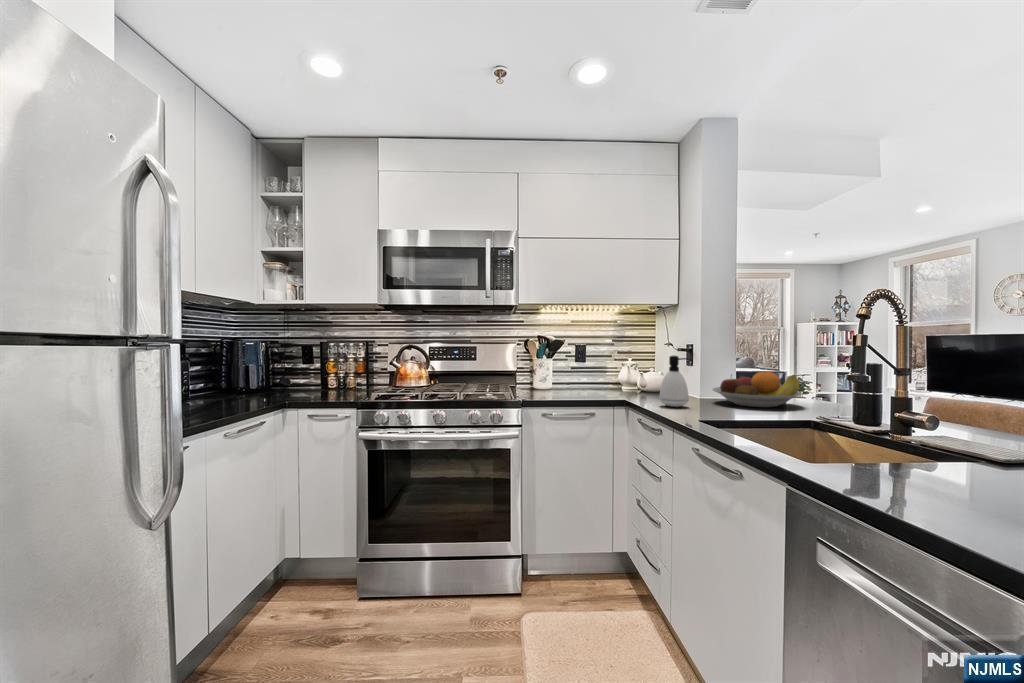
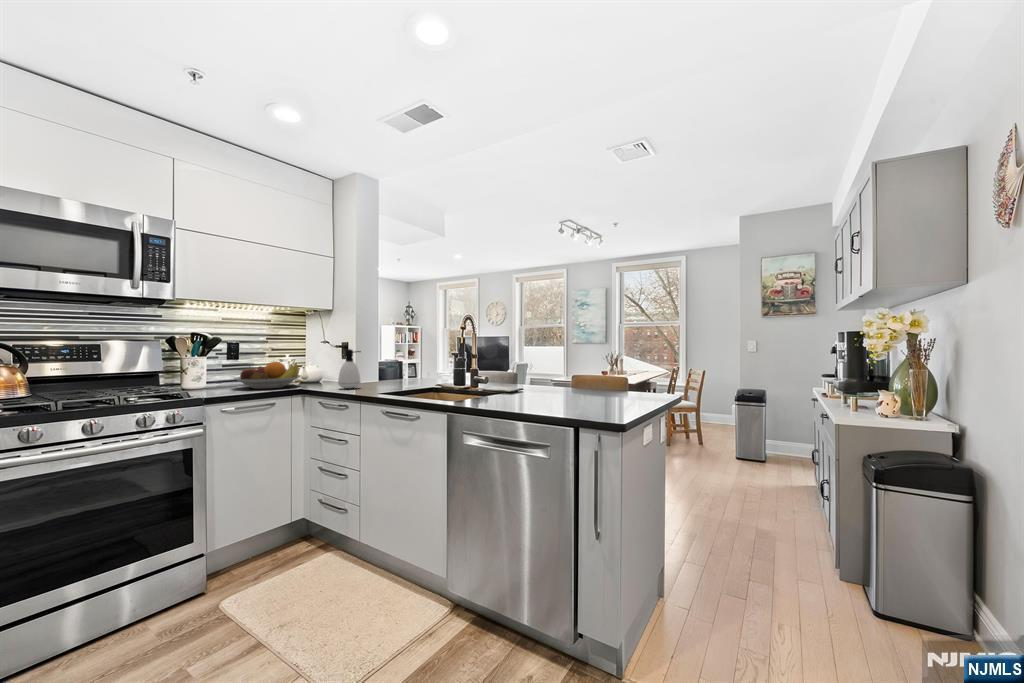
fruit bowl: present [713,371,802,407] -> present [234,362,301,389]

